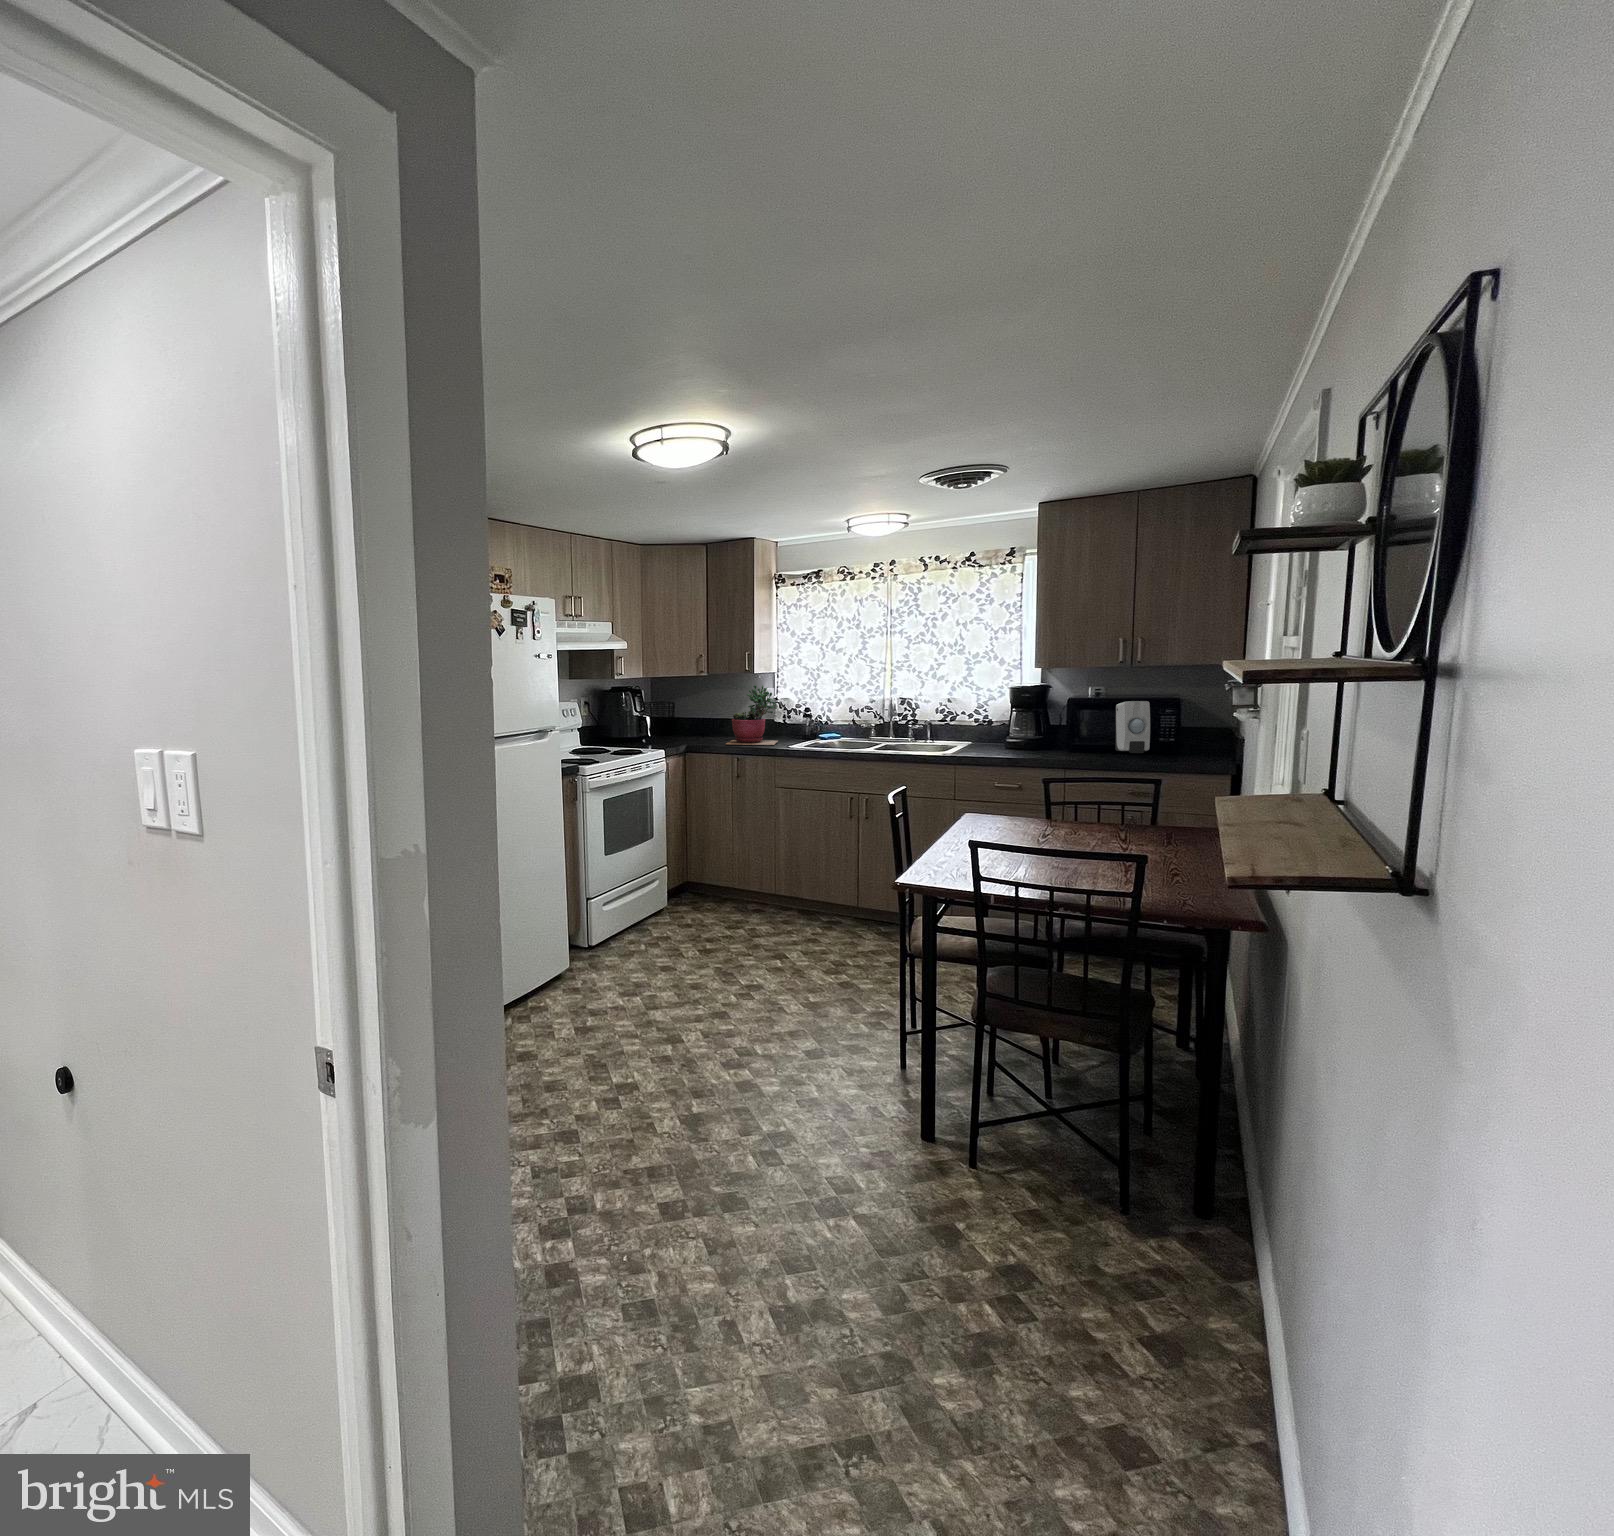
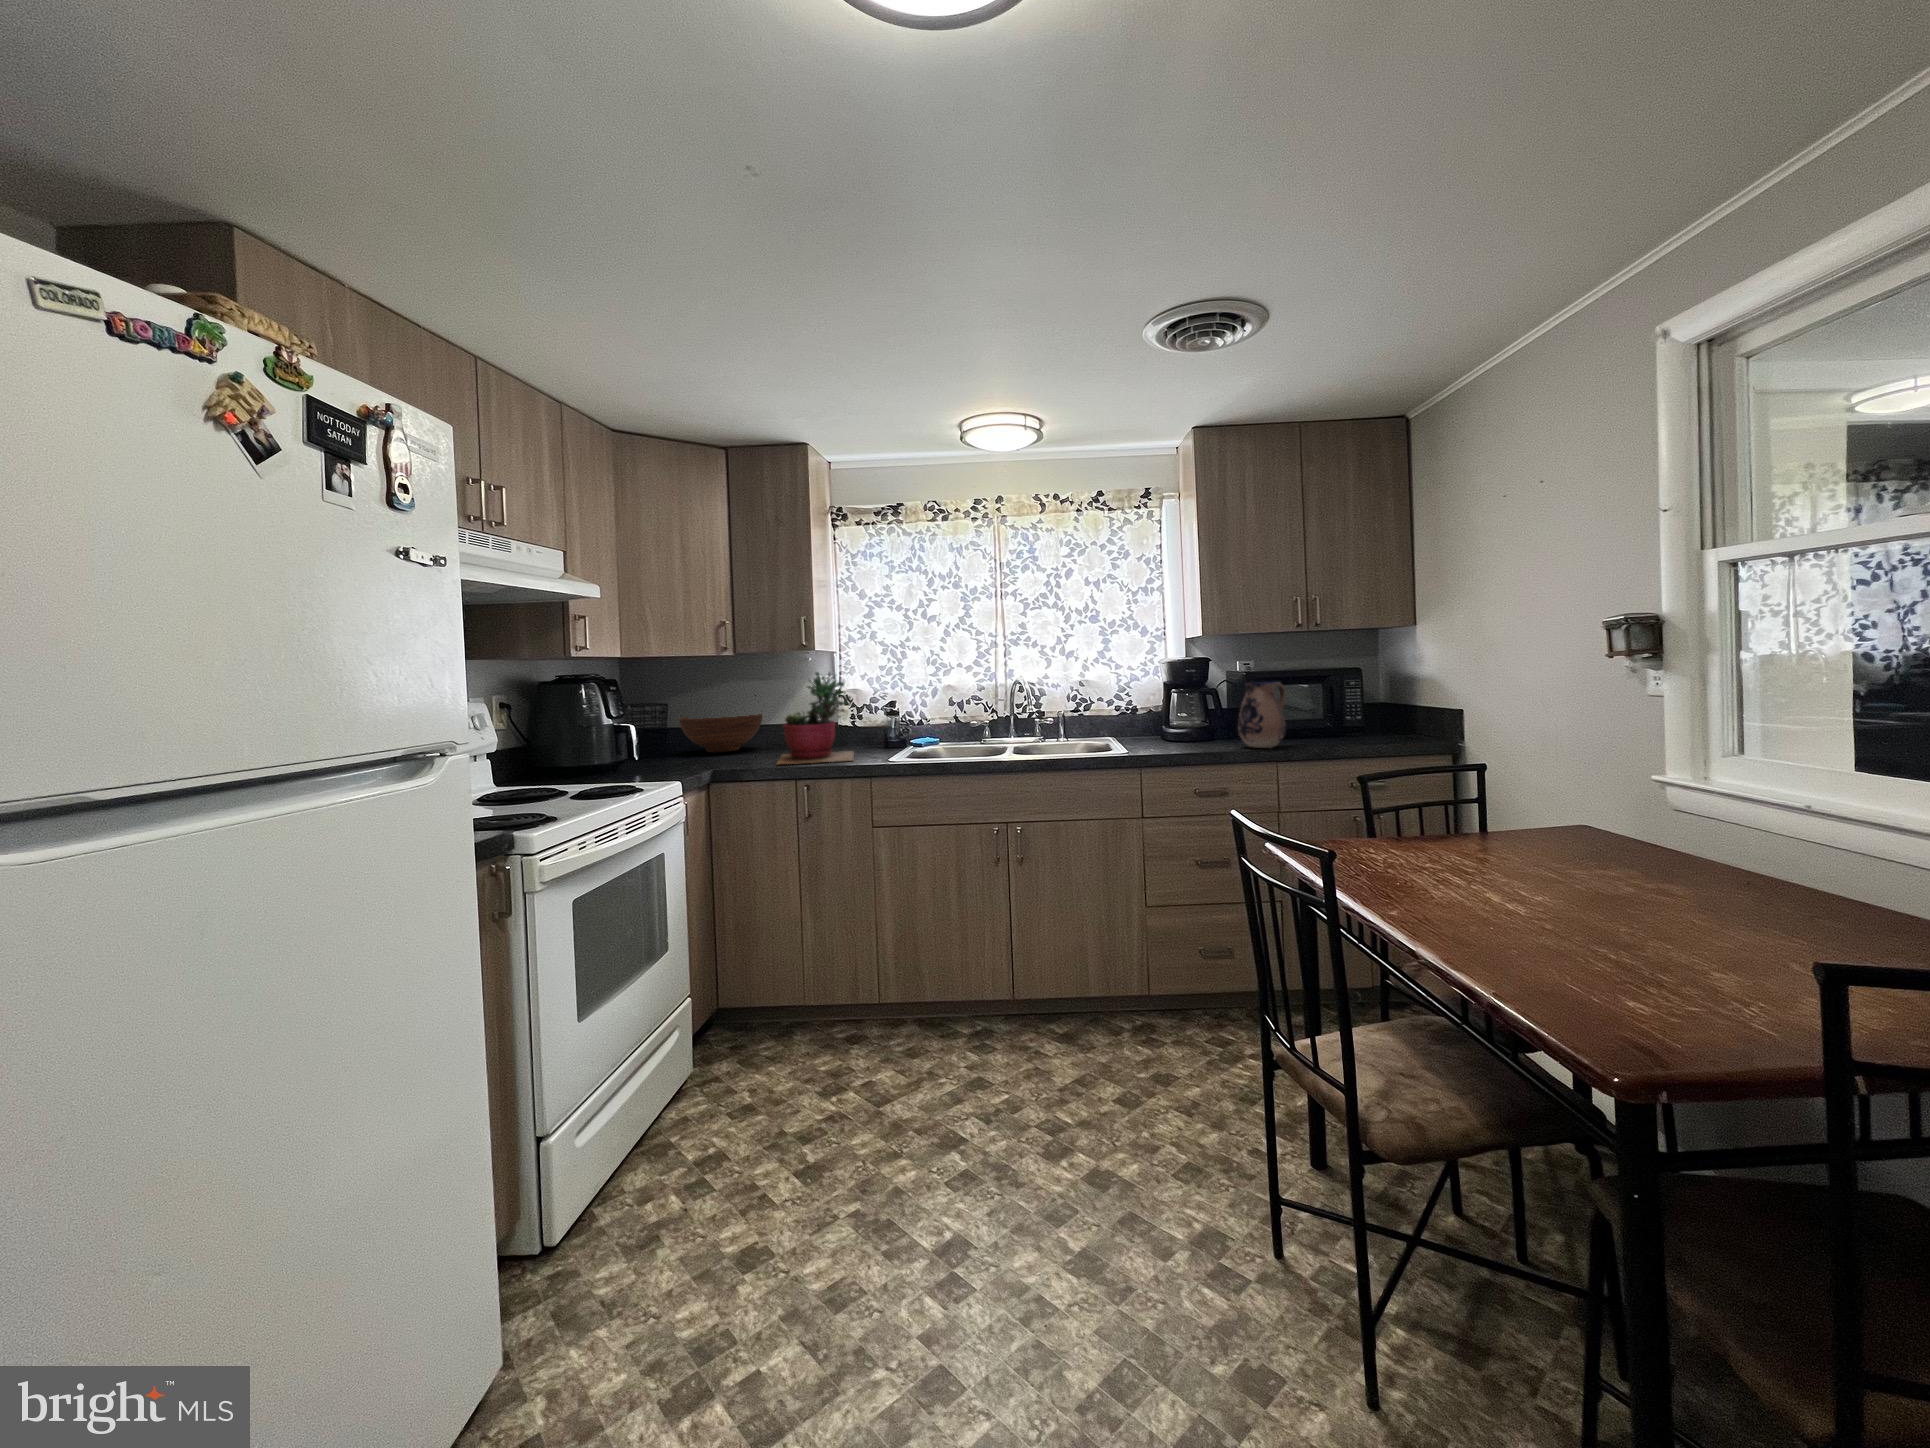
ceramic pitcher: none [1045,701,1086,750] -> present [1238,682,1286,748]
soap dispenser: present [1115,701,1150,753] -> none [1324,680,1380,749]
fruit bowl: none [673,714,725,739] -> present [679,714,762,753]

